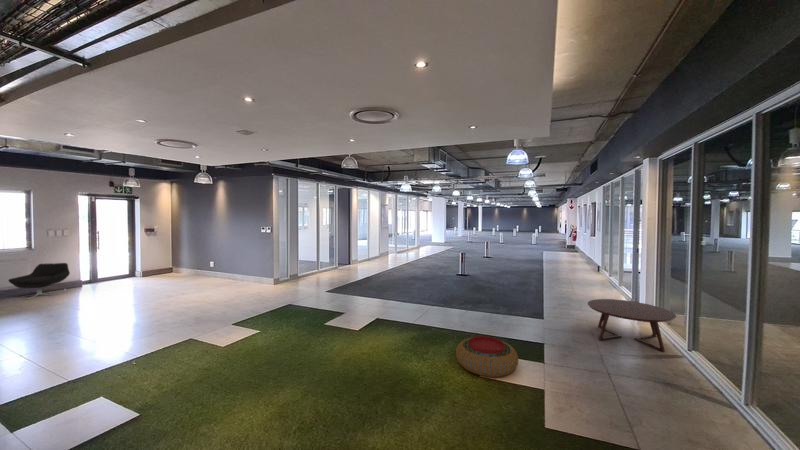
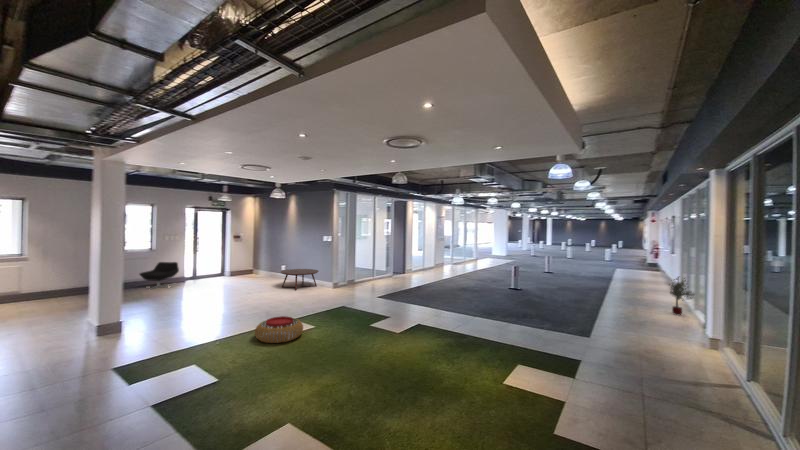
potted tree: none [598,257,621,292] -> present [669,277,695,315]
coffee table: present [588,299,676,352] -> present [281,269,319,290]
pouf: present [456,336,518,377] -> present [255,316,303,343]

